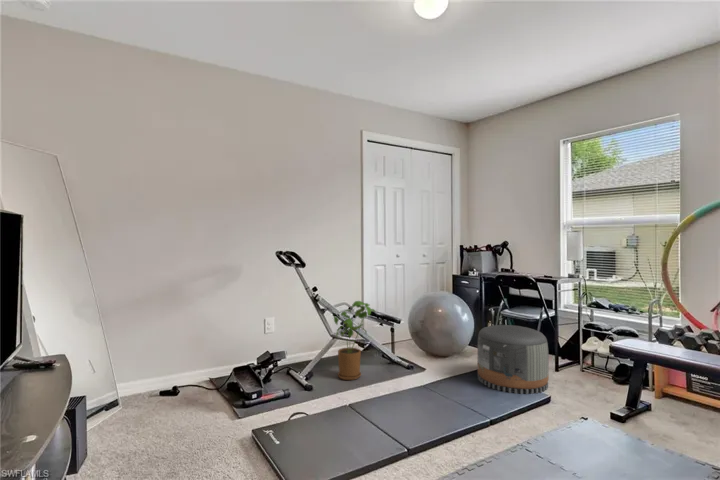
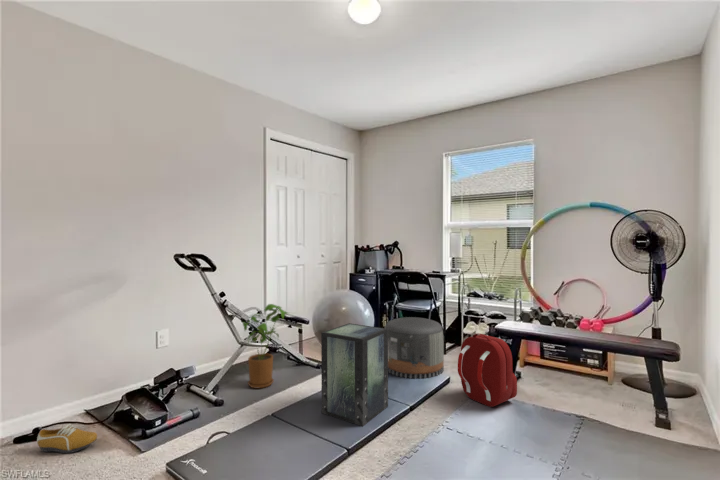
storage box: none [396,325,467,431] -> present [321,323,388,426]
backpack: none [552,349,632,437] -> present [458,334,517,407]
shoe: none [172,386,211,409] -> present [37,424,97,453]

